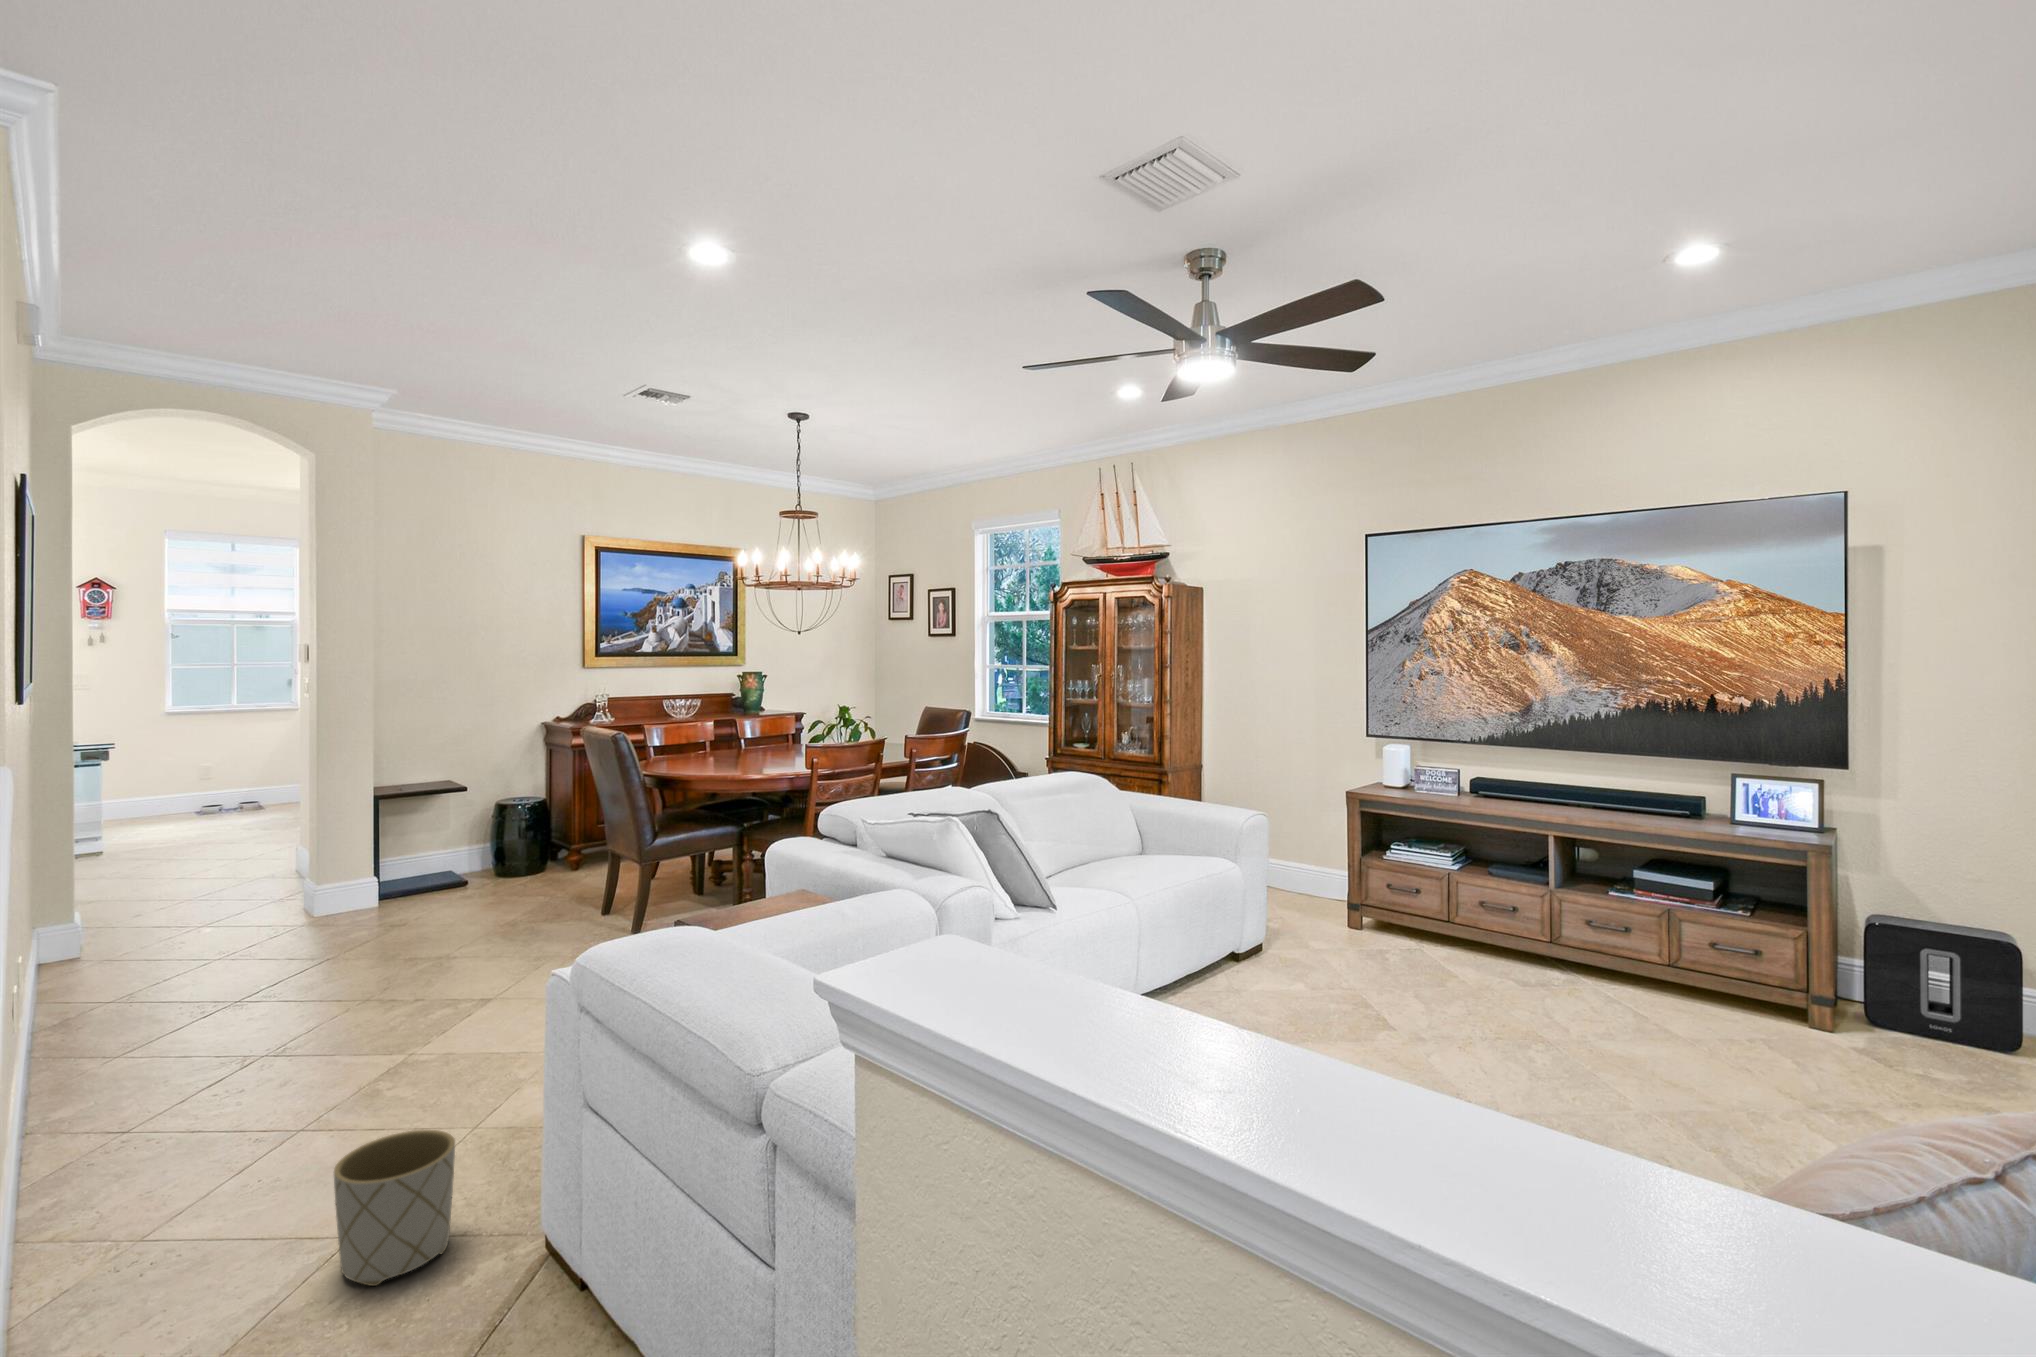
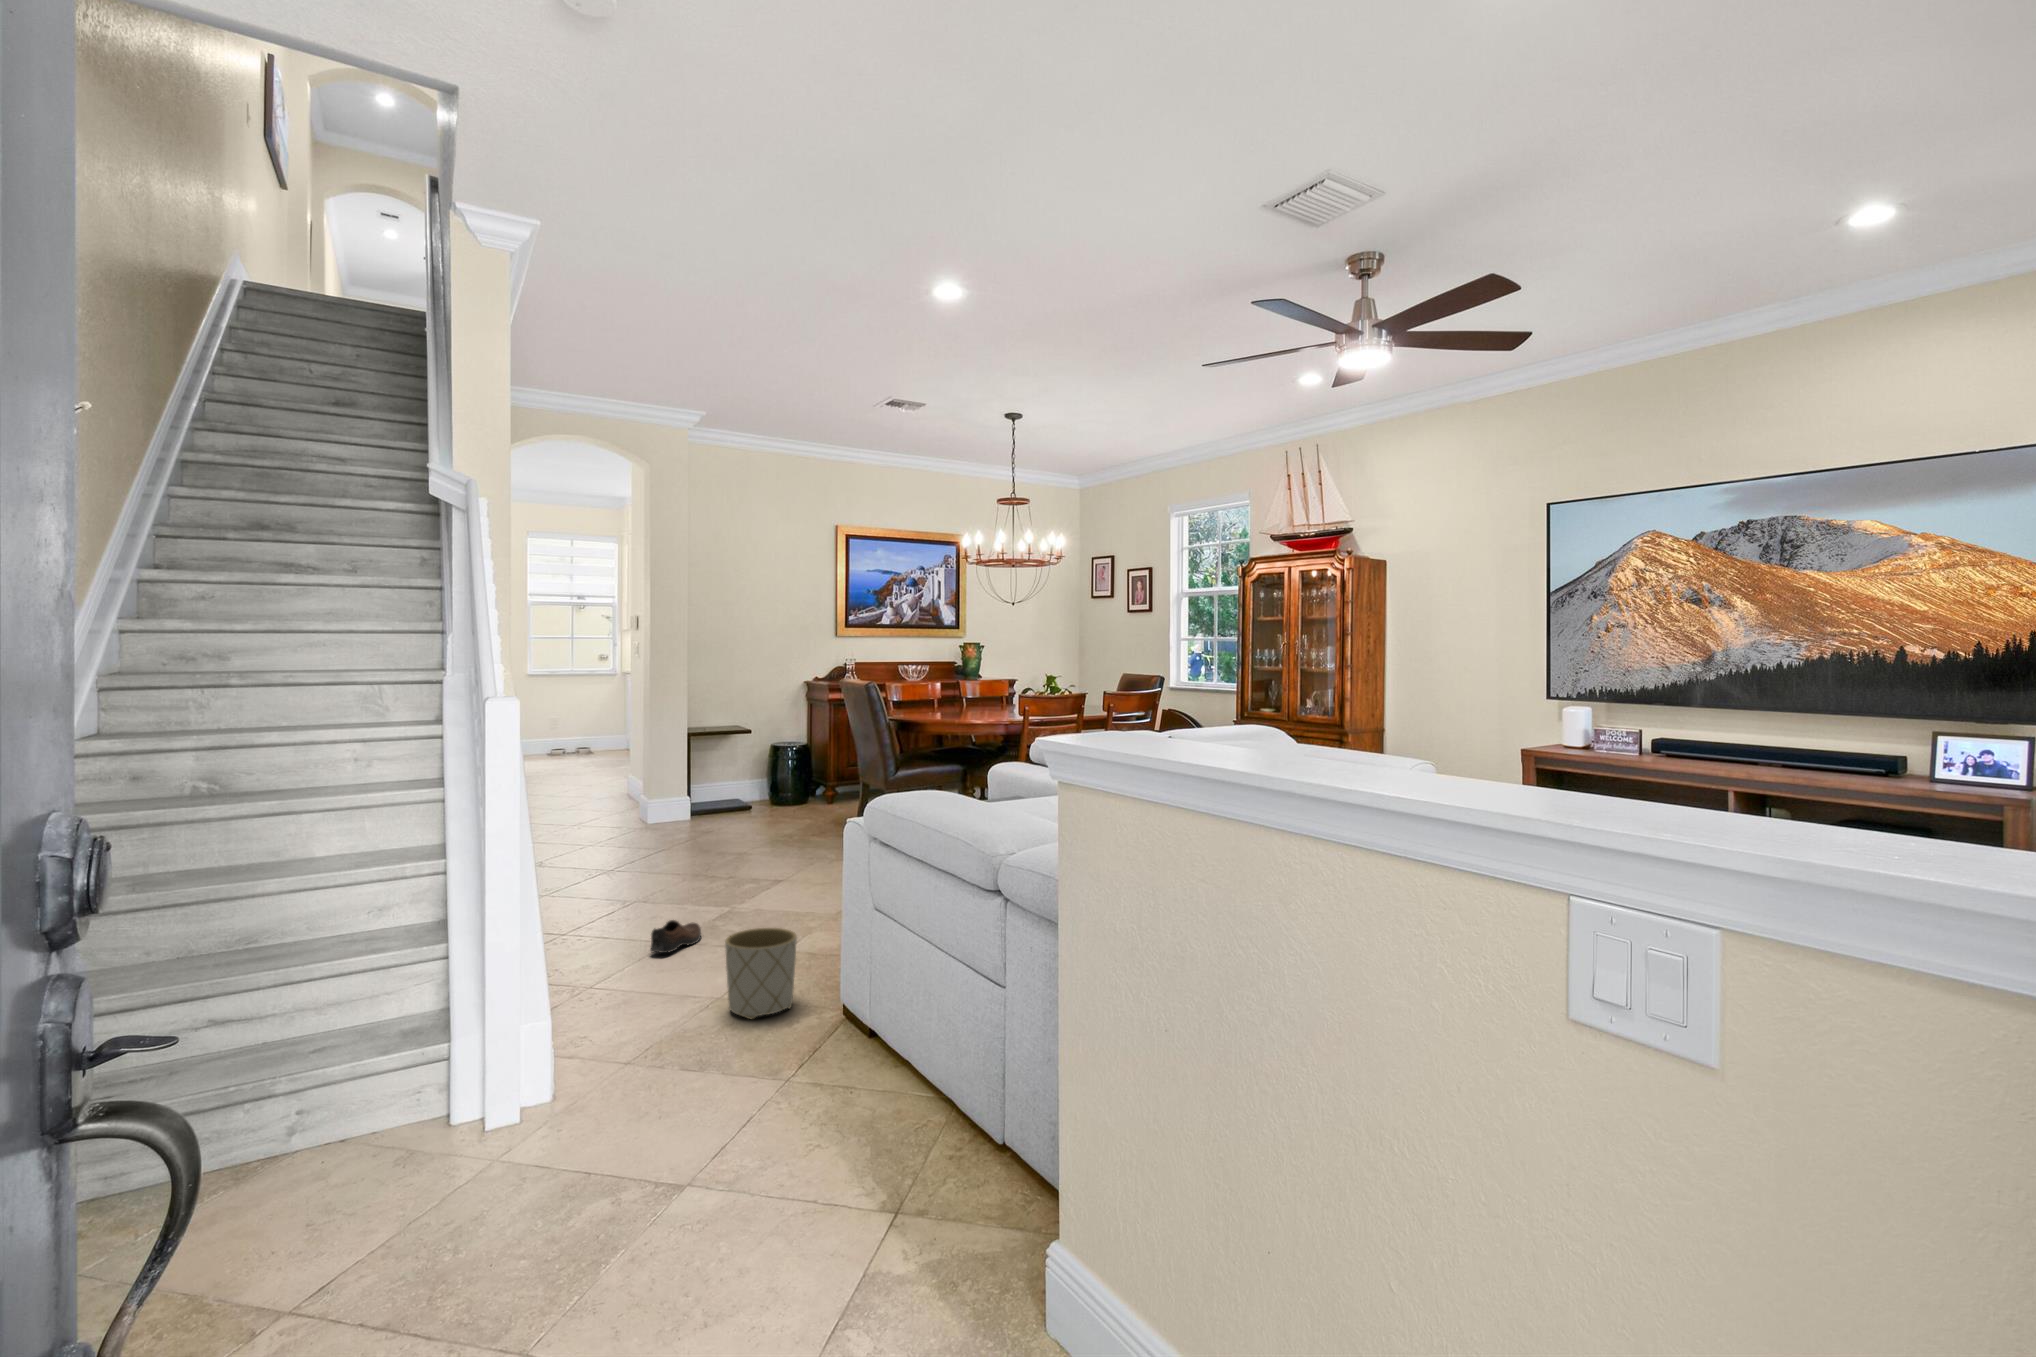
shoe: none [242,1097,337,1160] -> present [650,920,701,953]

